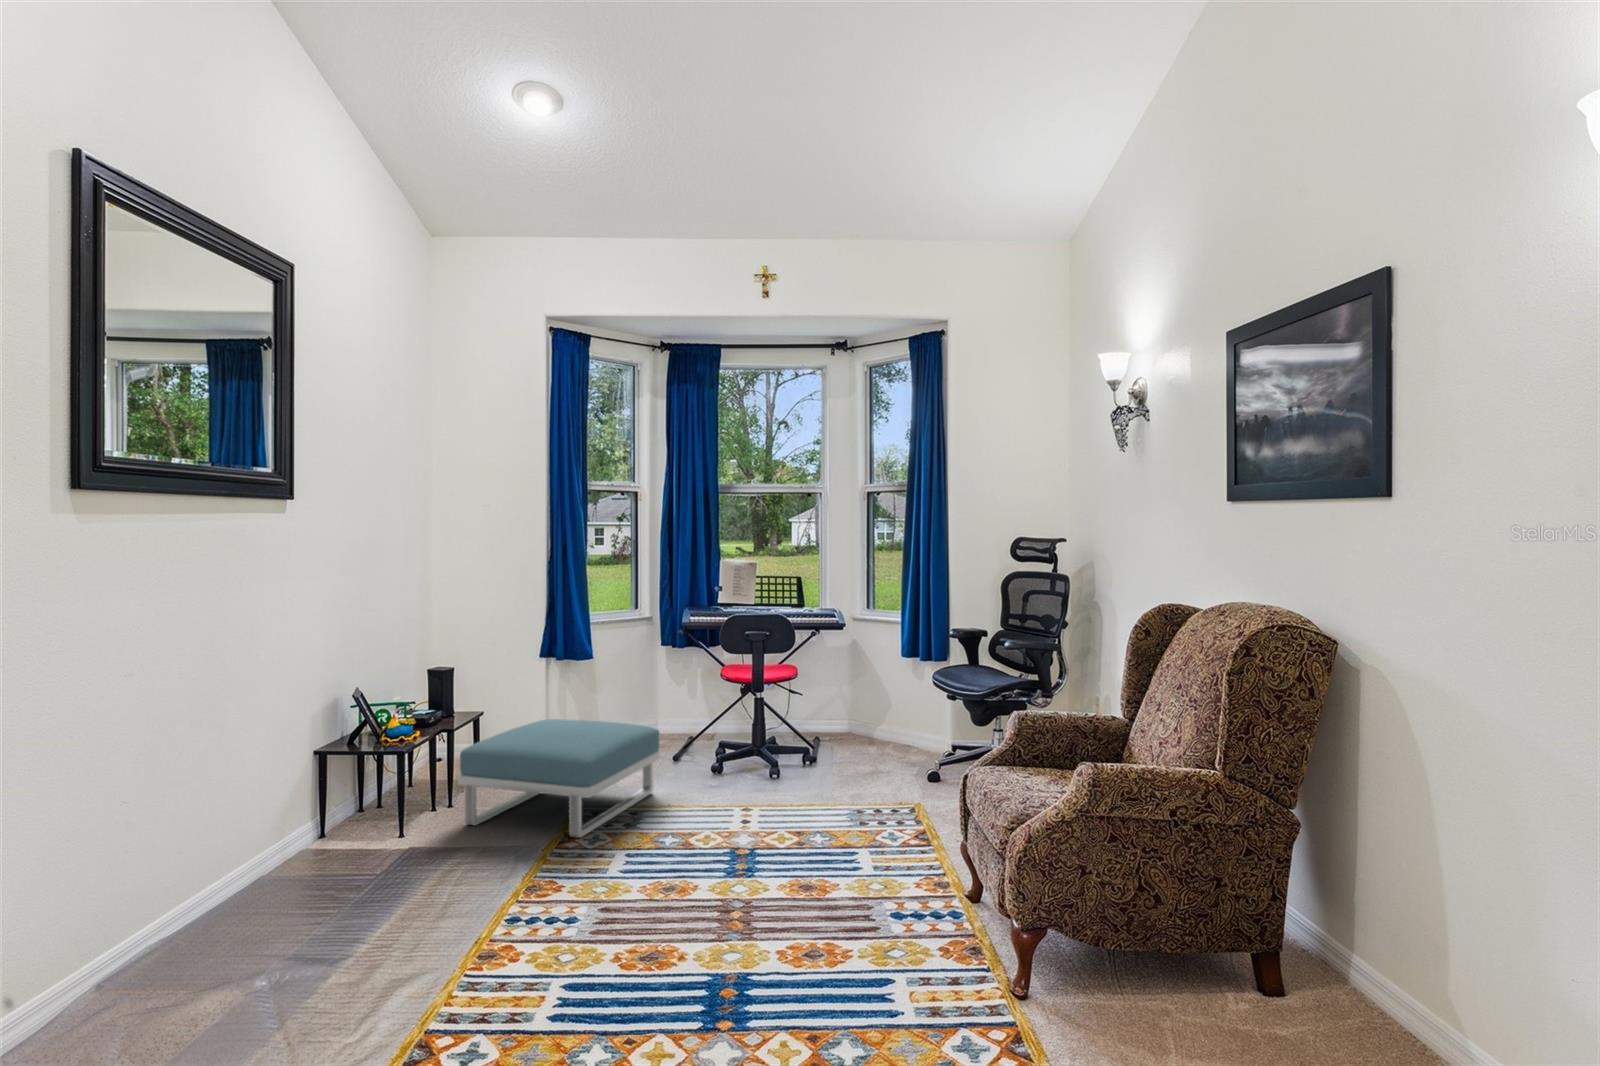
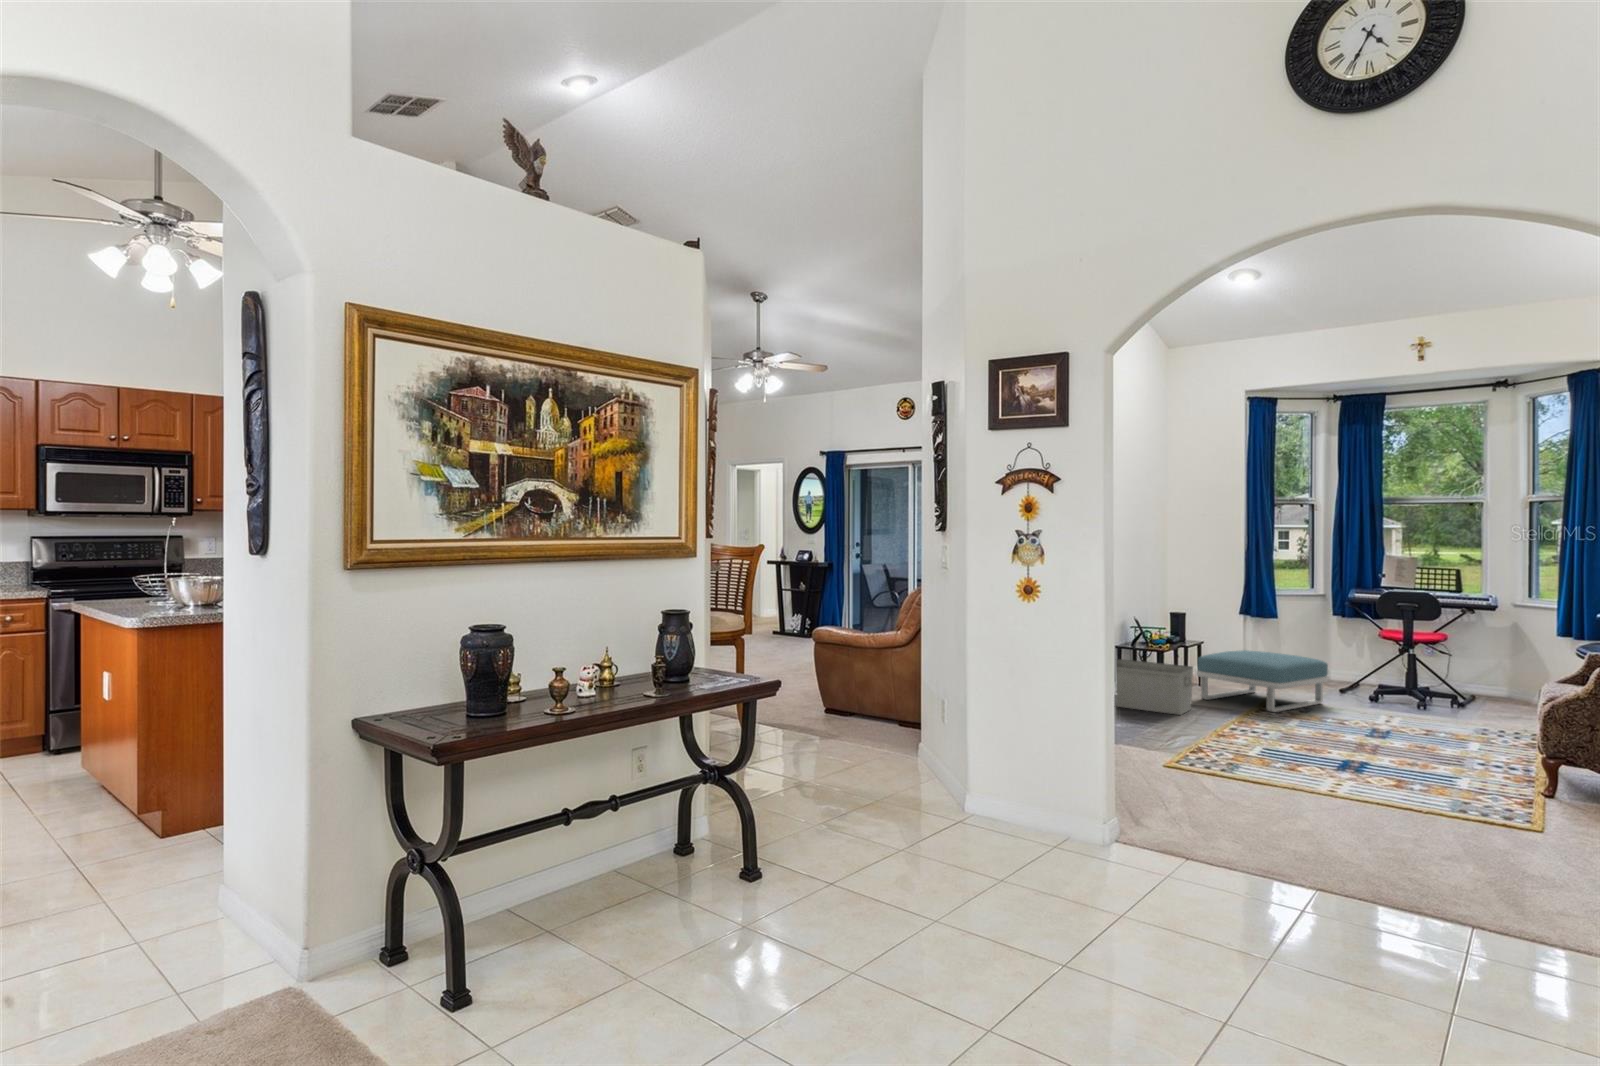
storage bin: none [239,782,440,898] -> present [1116,659,1193,715]

